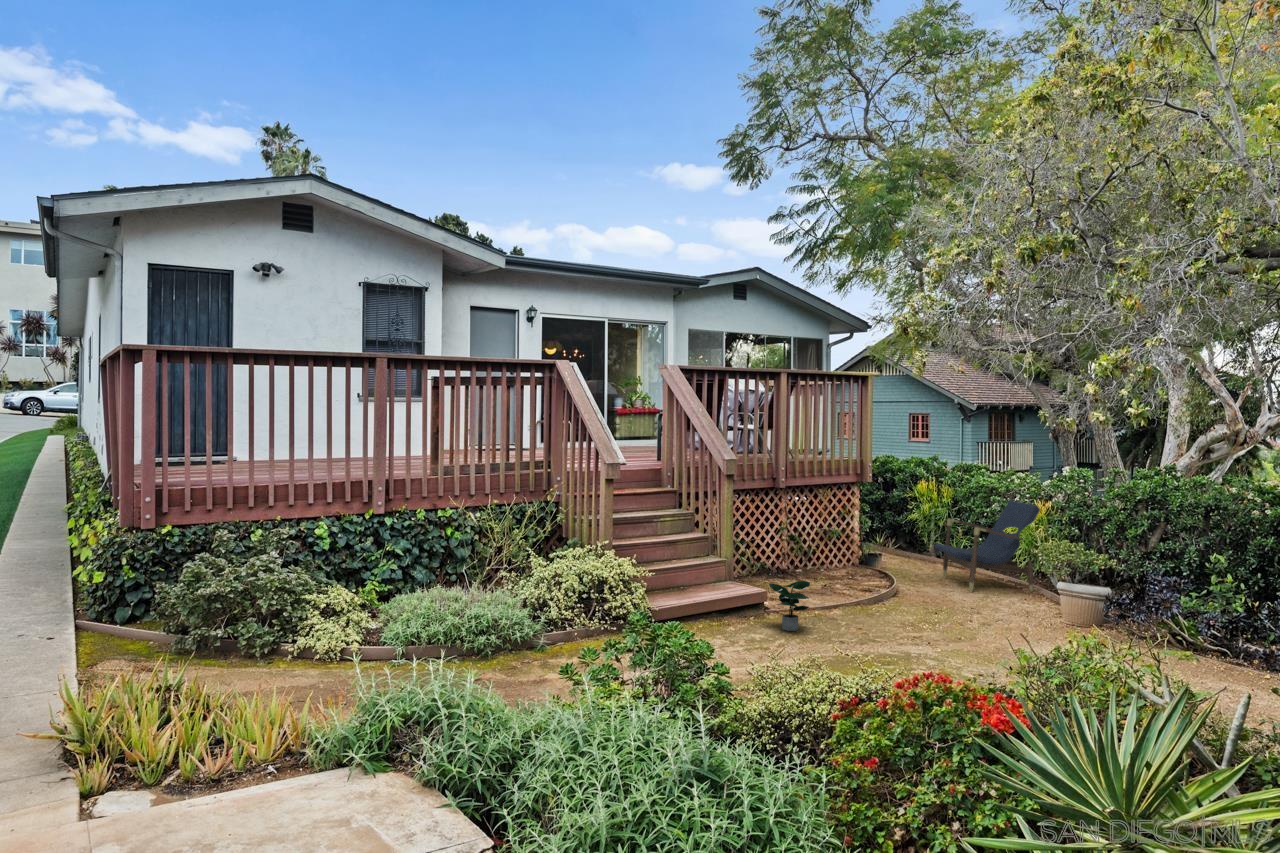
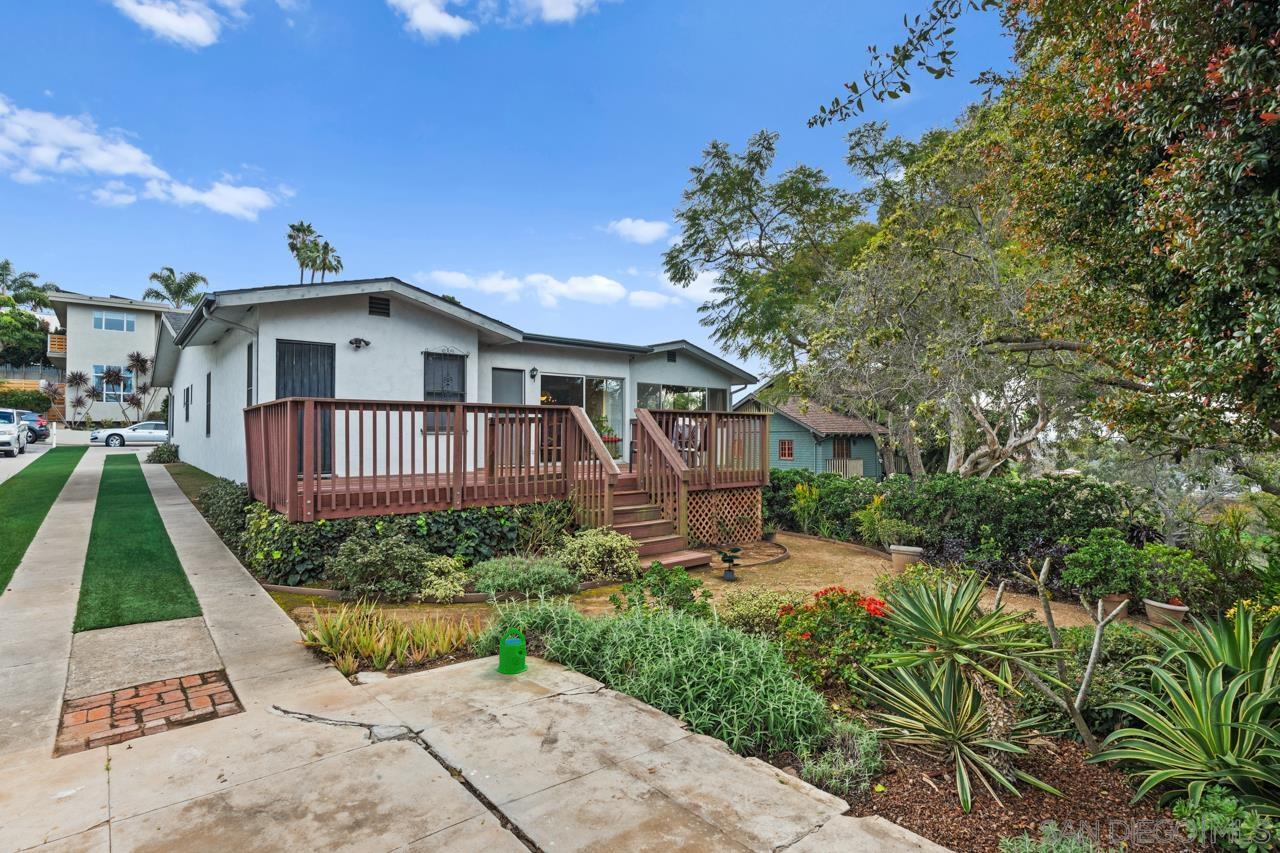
lounge chair: present [934,500,1040,592] -> none [811,496,877,556]
watering can: none [317,731,374,811] -> present [497,628,527,674]

